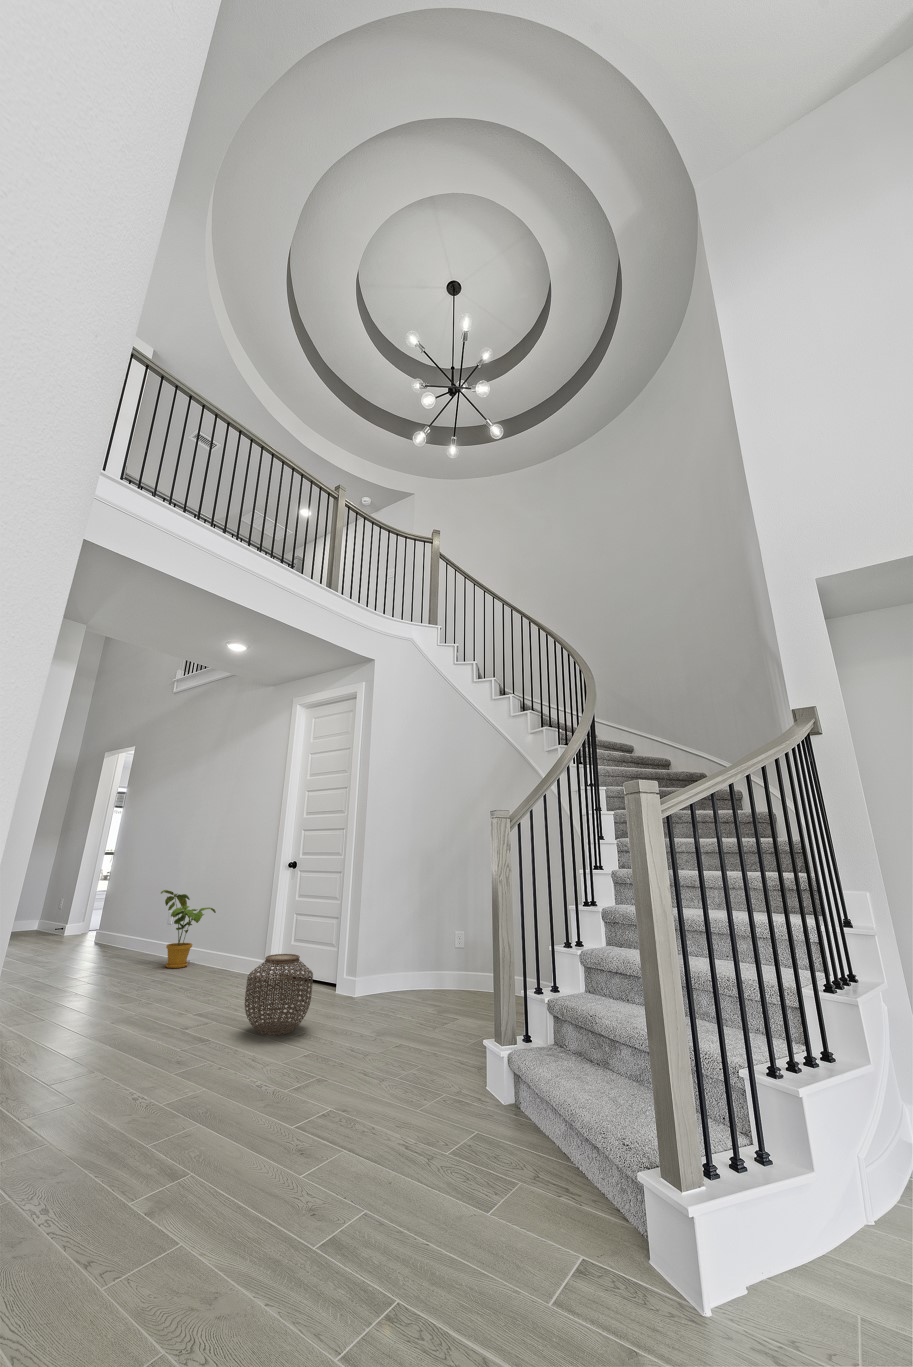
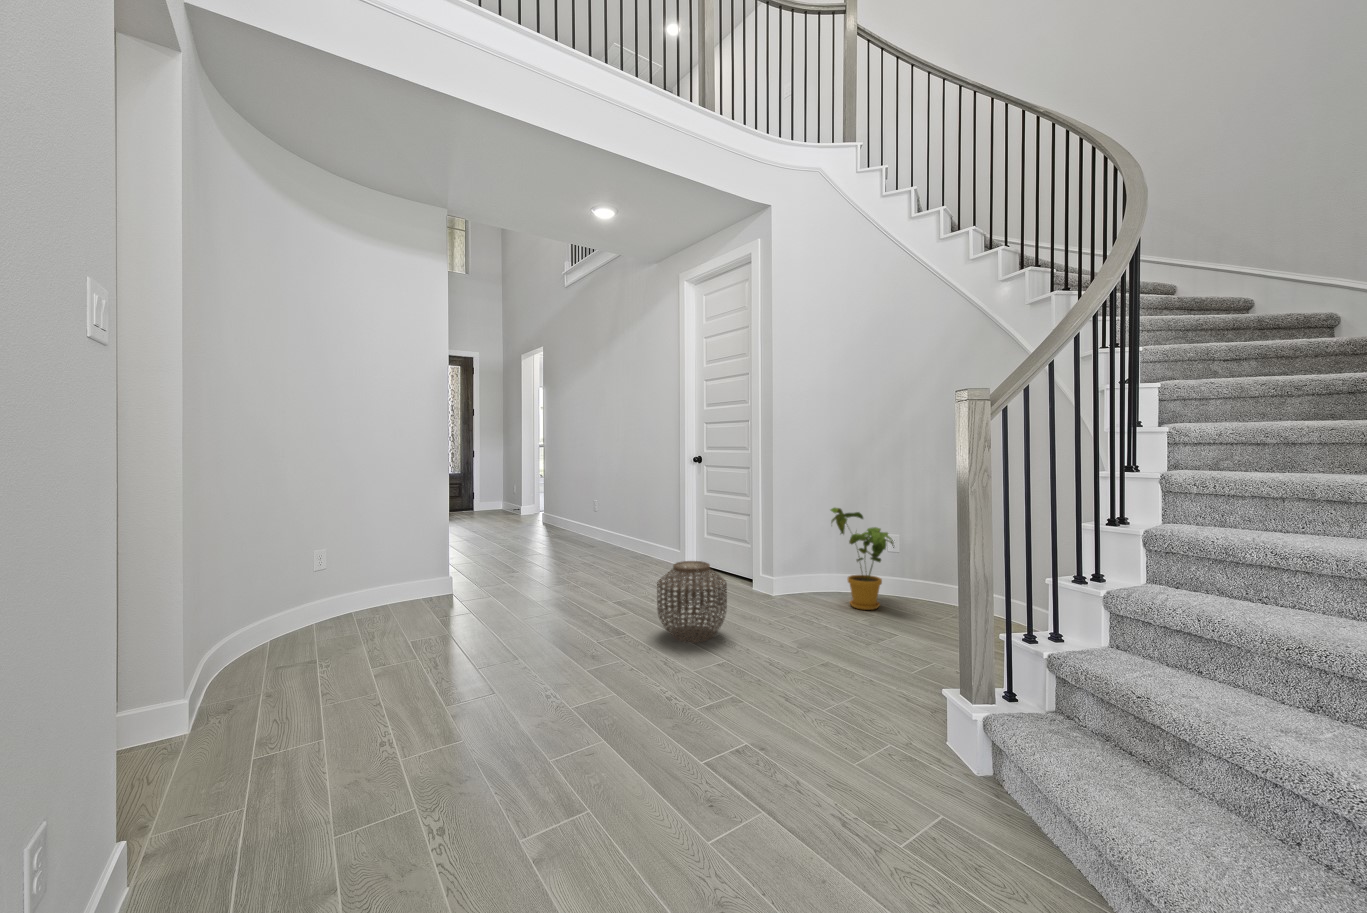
house plant: present [161,890,216,968] -> present [831,508,893,610]

